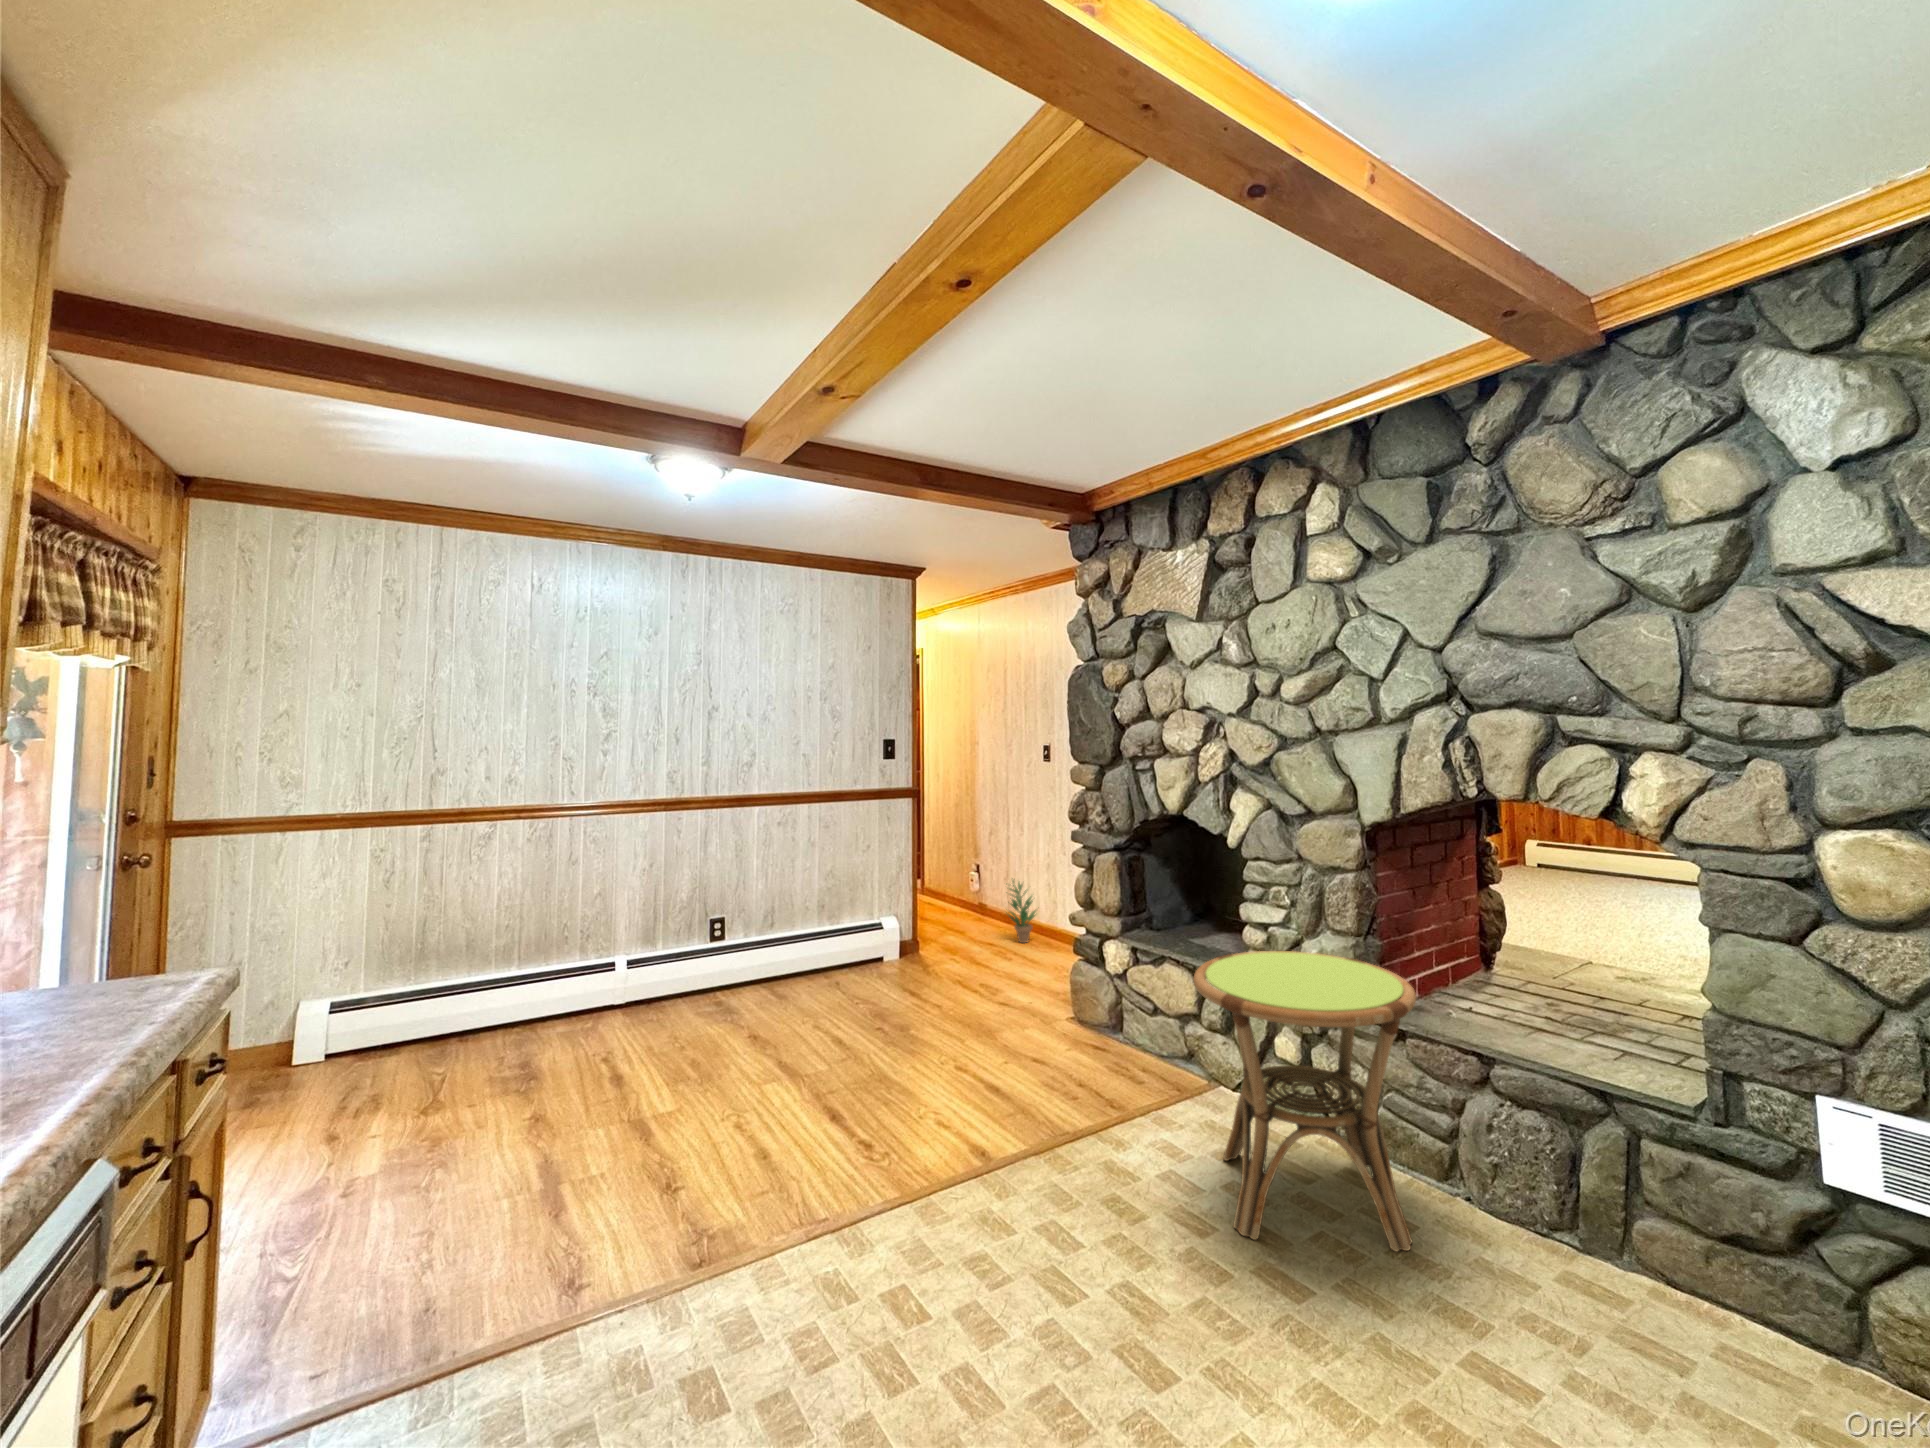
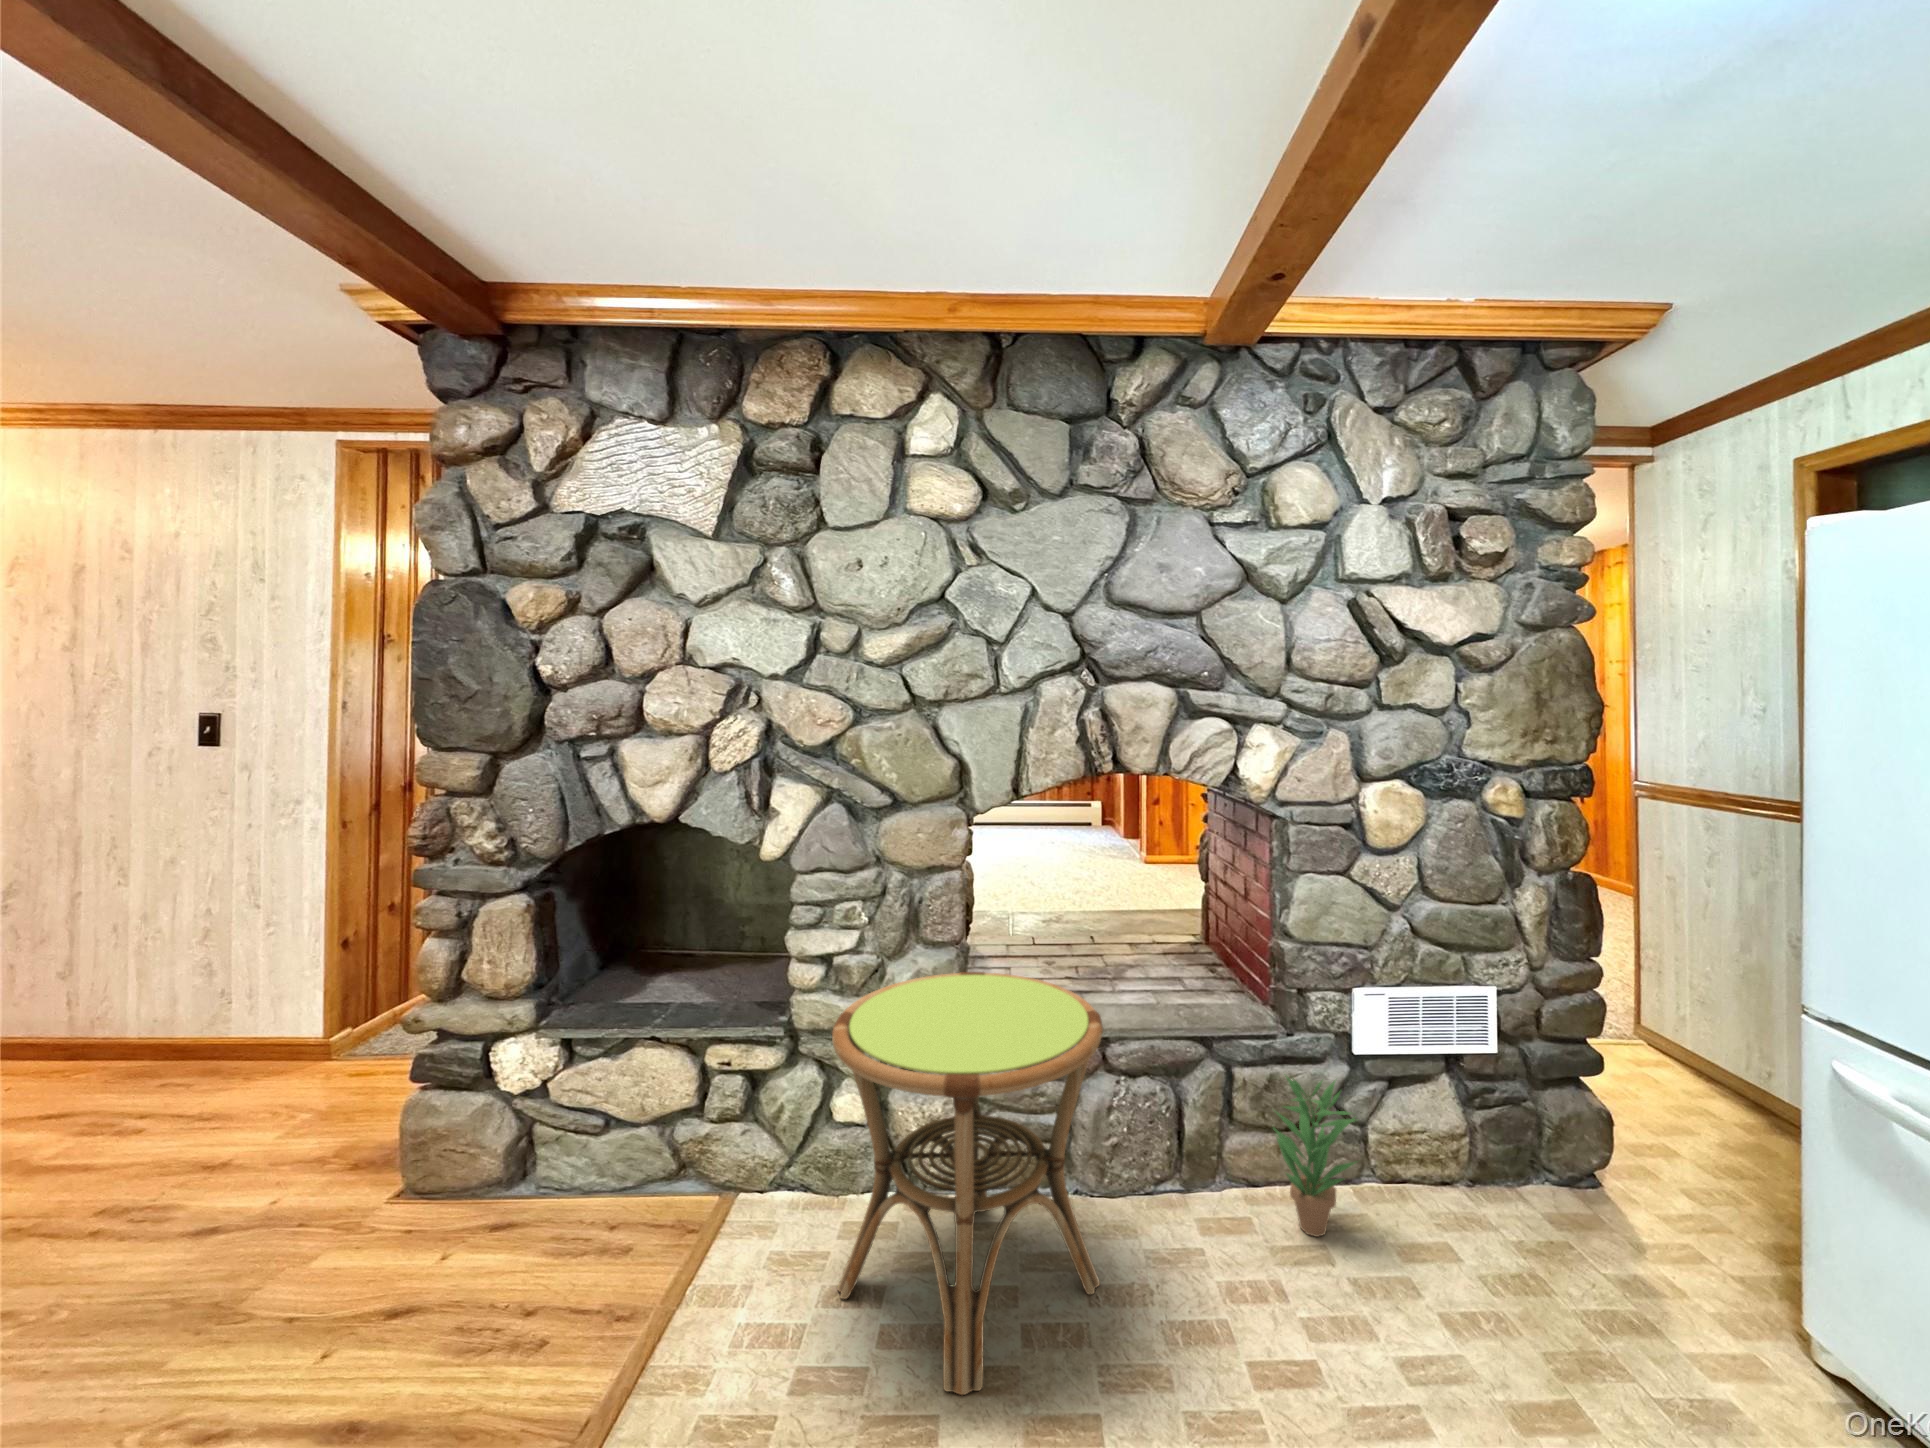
potted plant: present [1008,880,1036,943] -> present [1273,1076,1355,1237]

